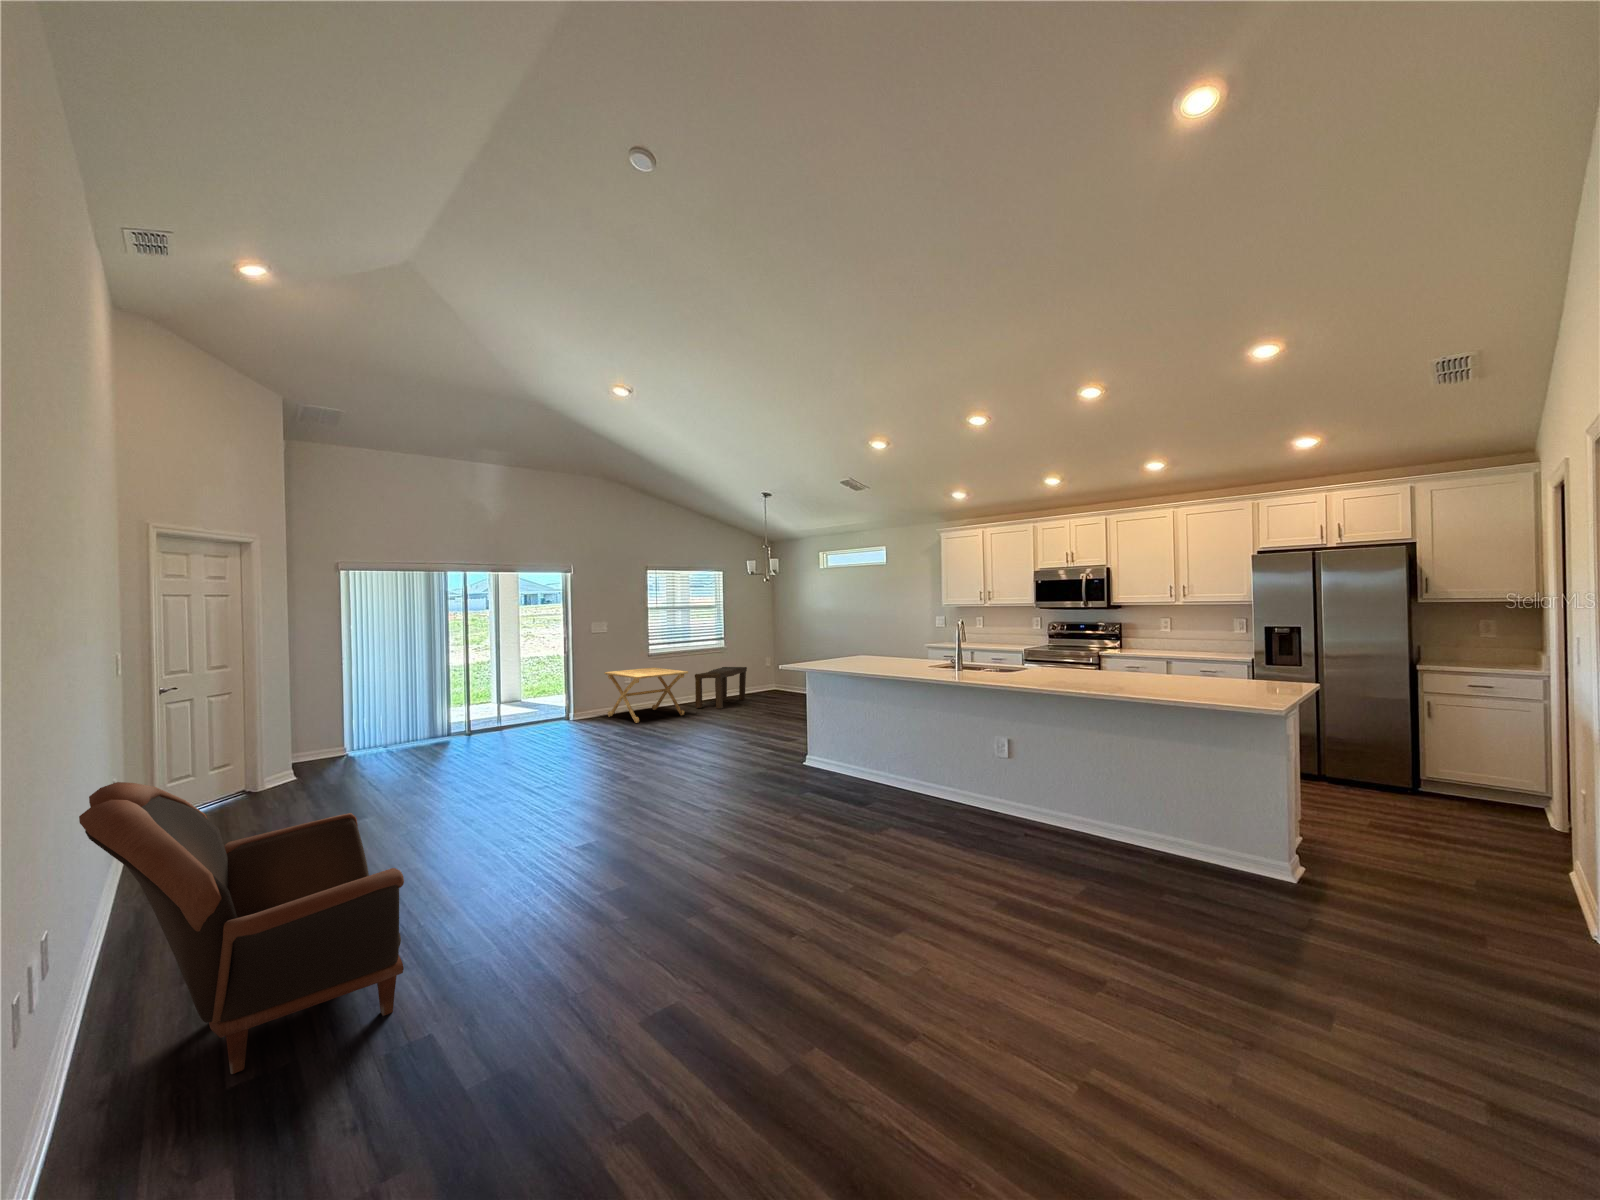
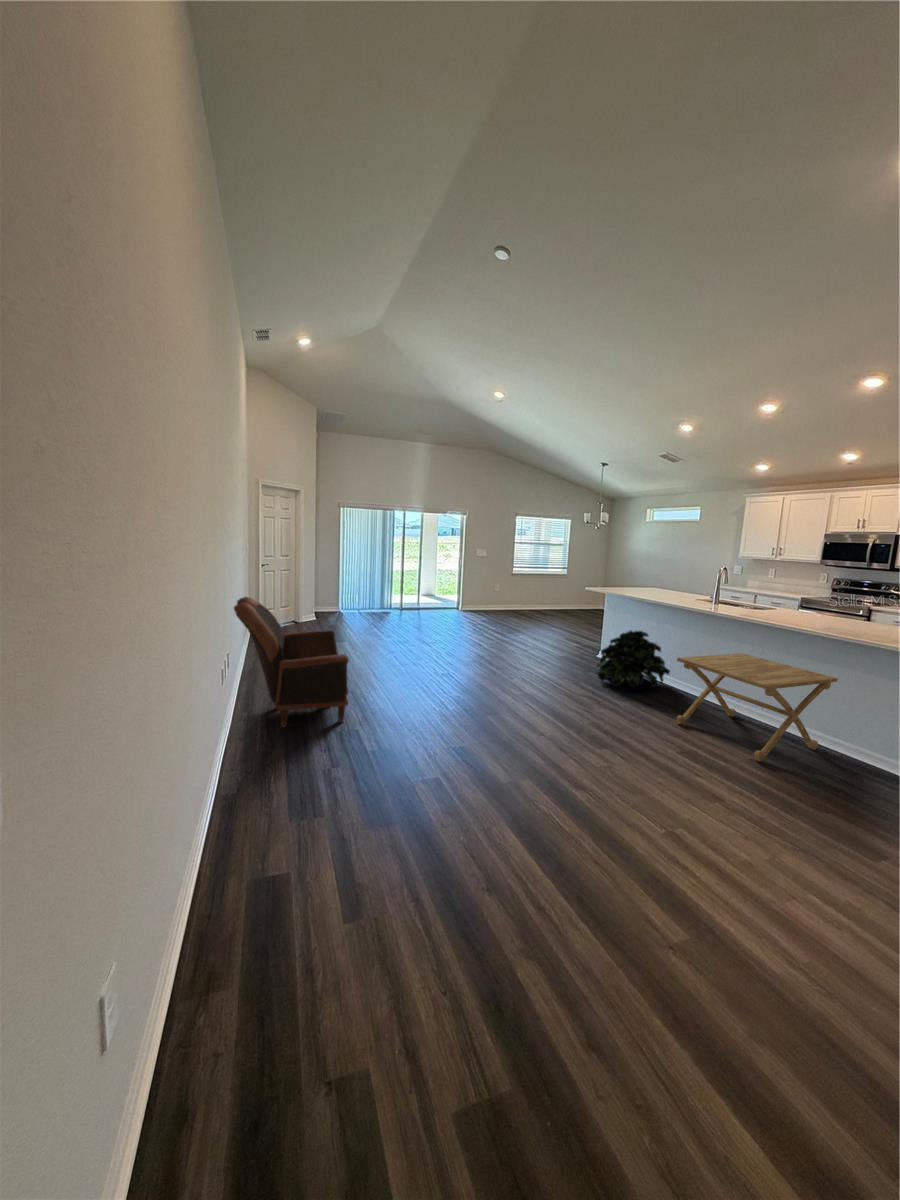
side table: present [604,667,688,723] -> present [676,653,838,761]
bench: present [695,667,747,709] -> none [538,588,577,615]
potted plant: none [816,720,915,810] -> present [596,631,670,688]

